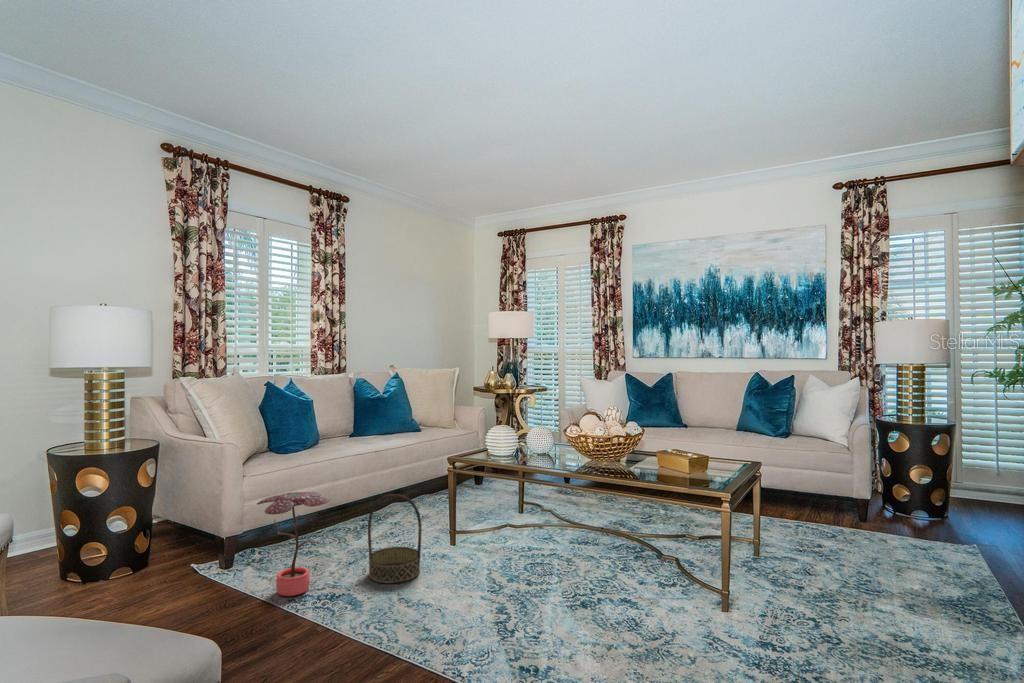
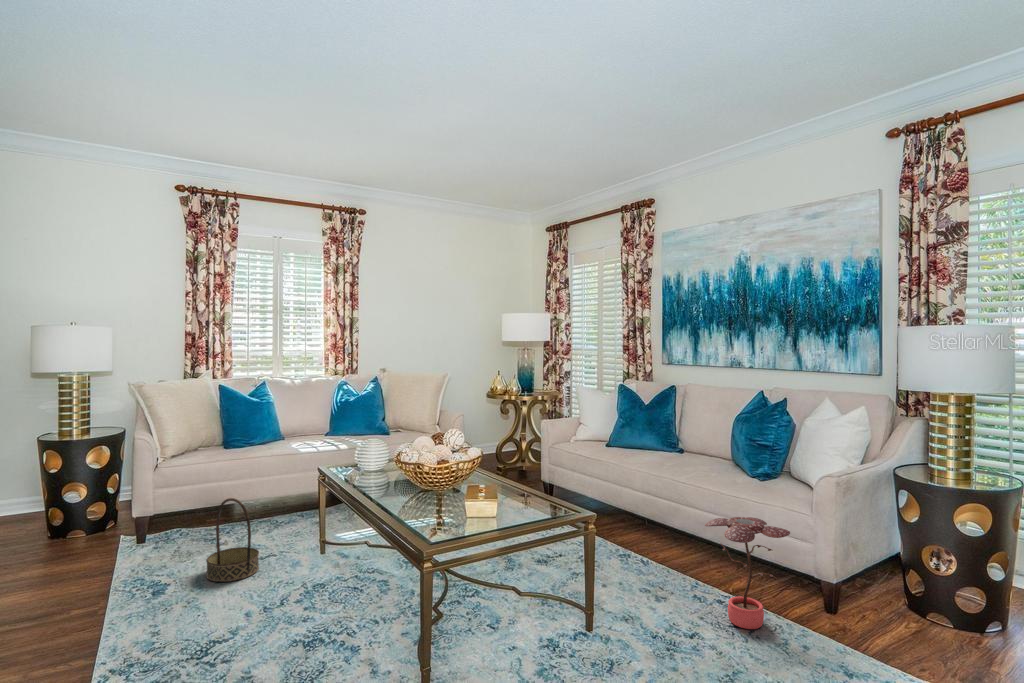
potted plant: present [257,492,331,596] -> present [705,517,790,629]

